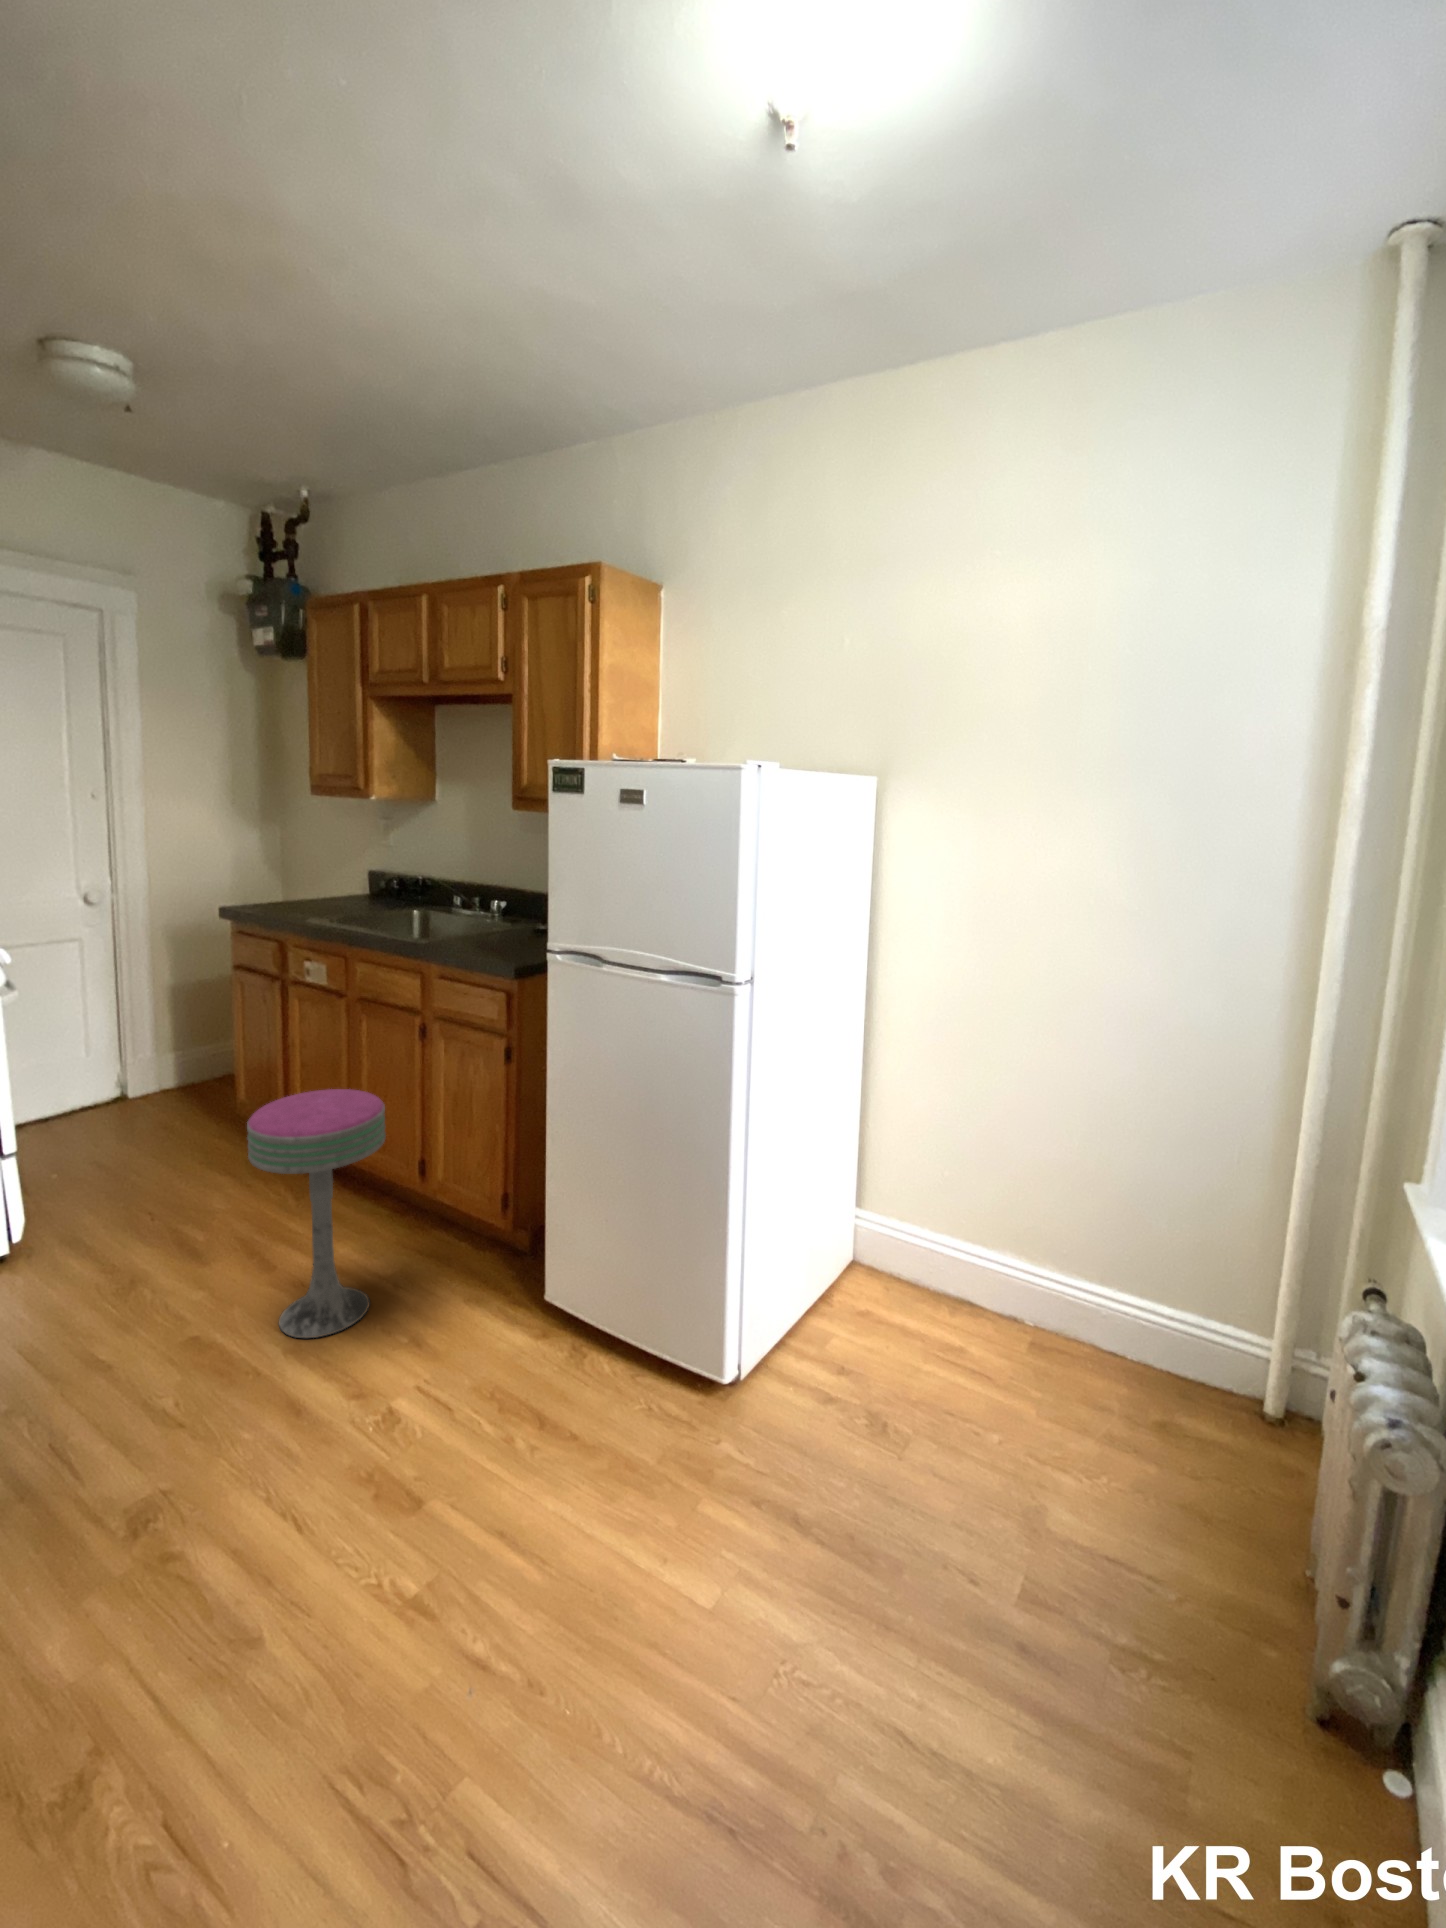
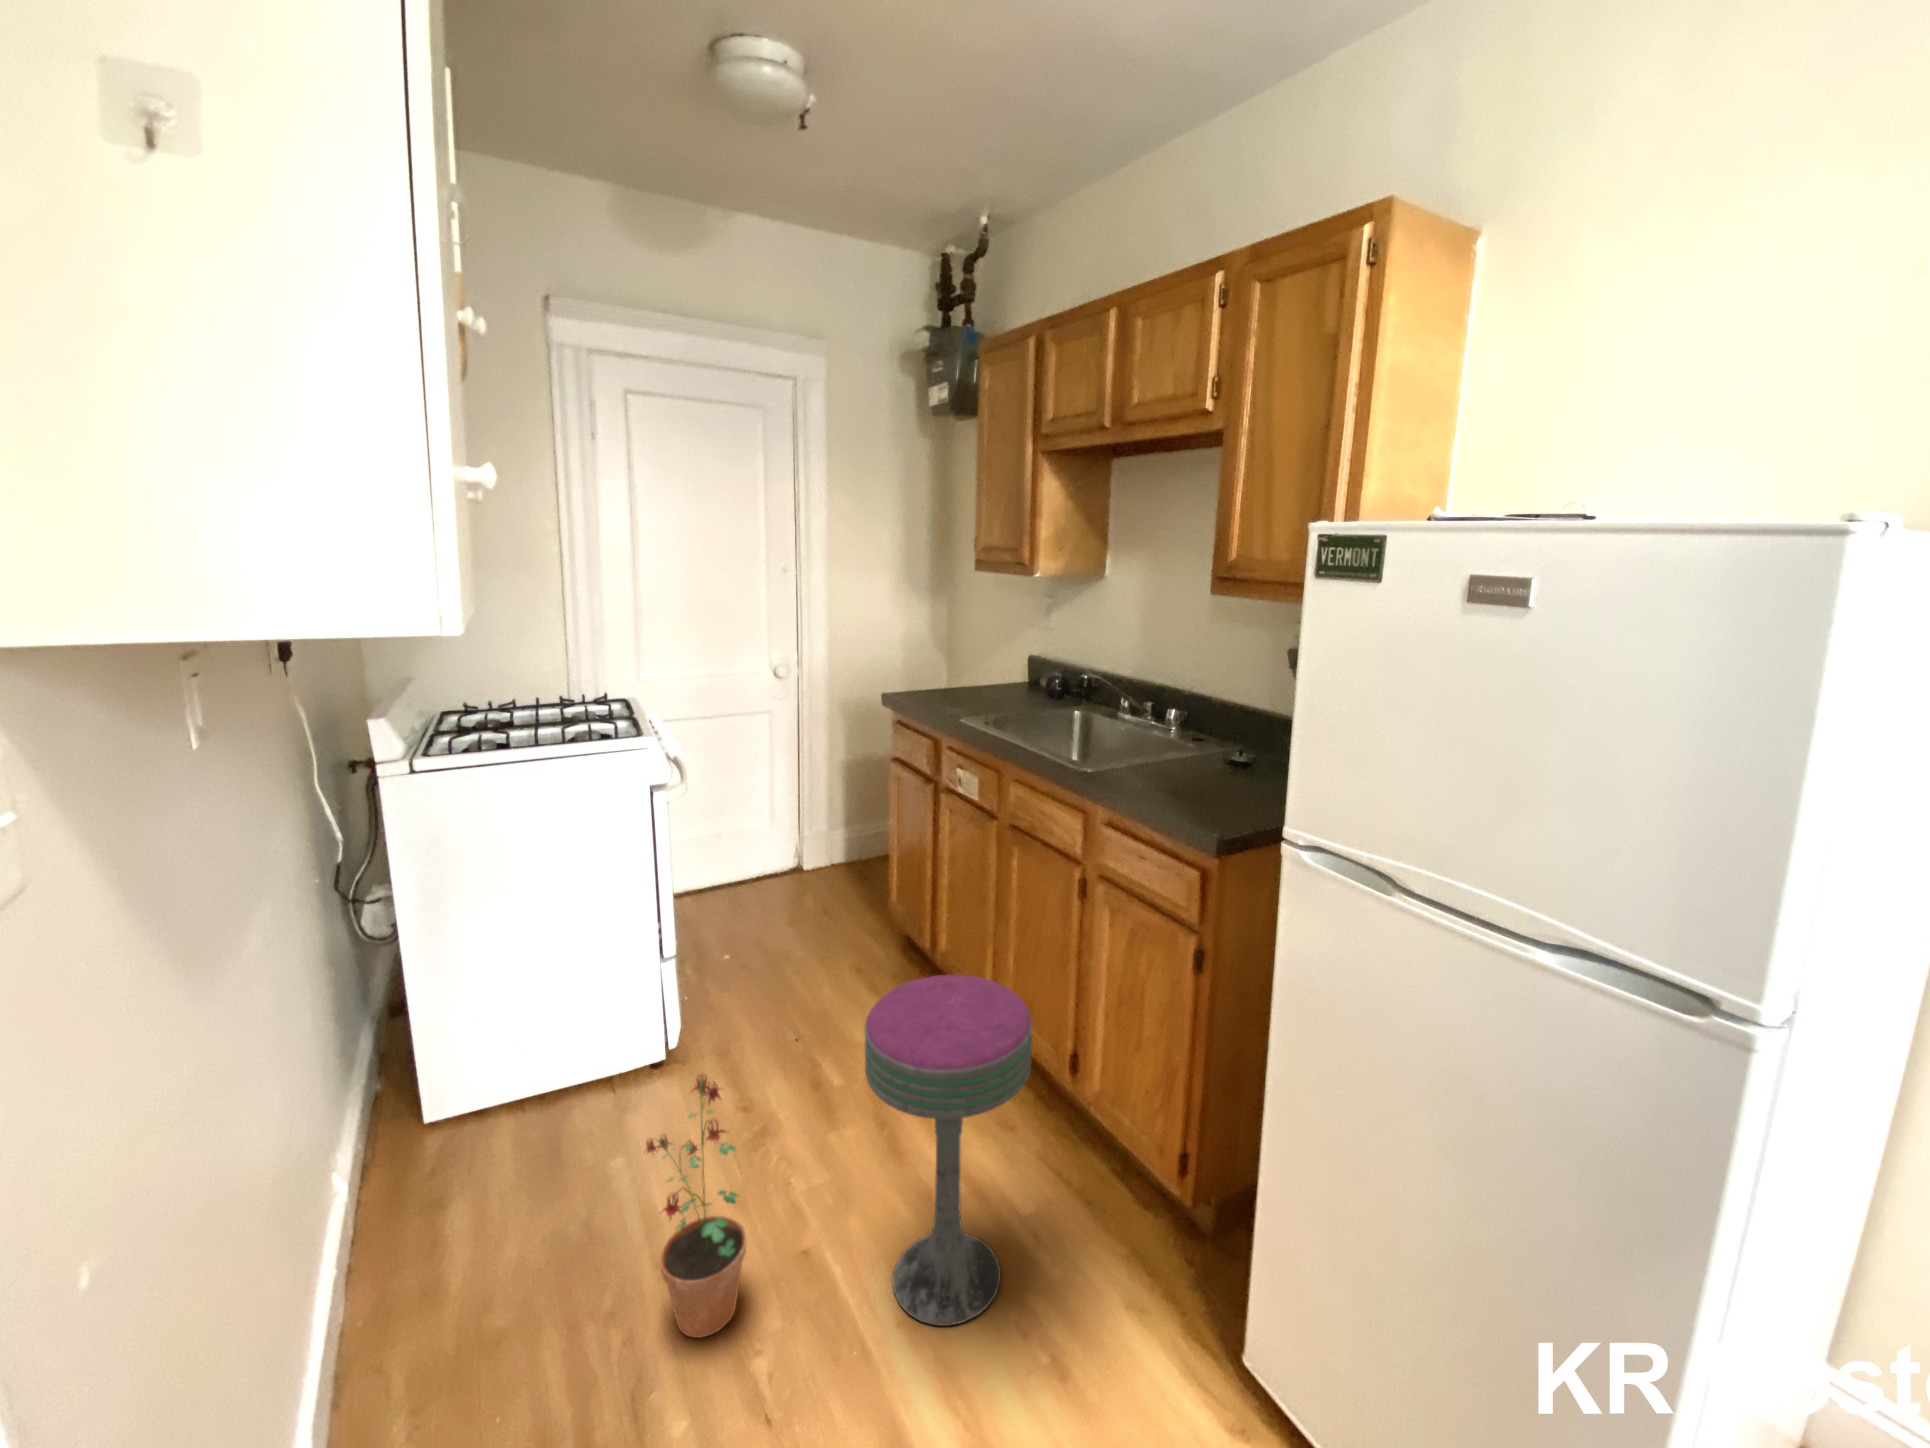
potted plant: none [36,1190,146,1396] -> present [646,1075,746,1338]

